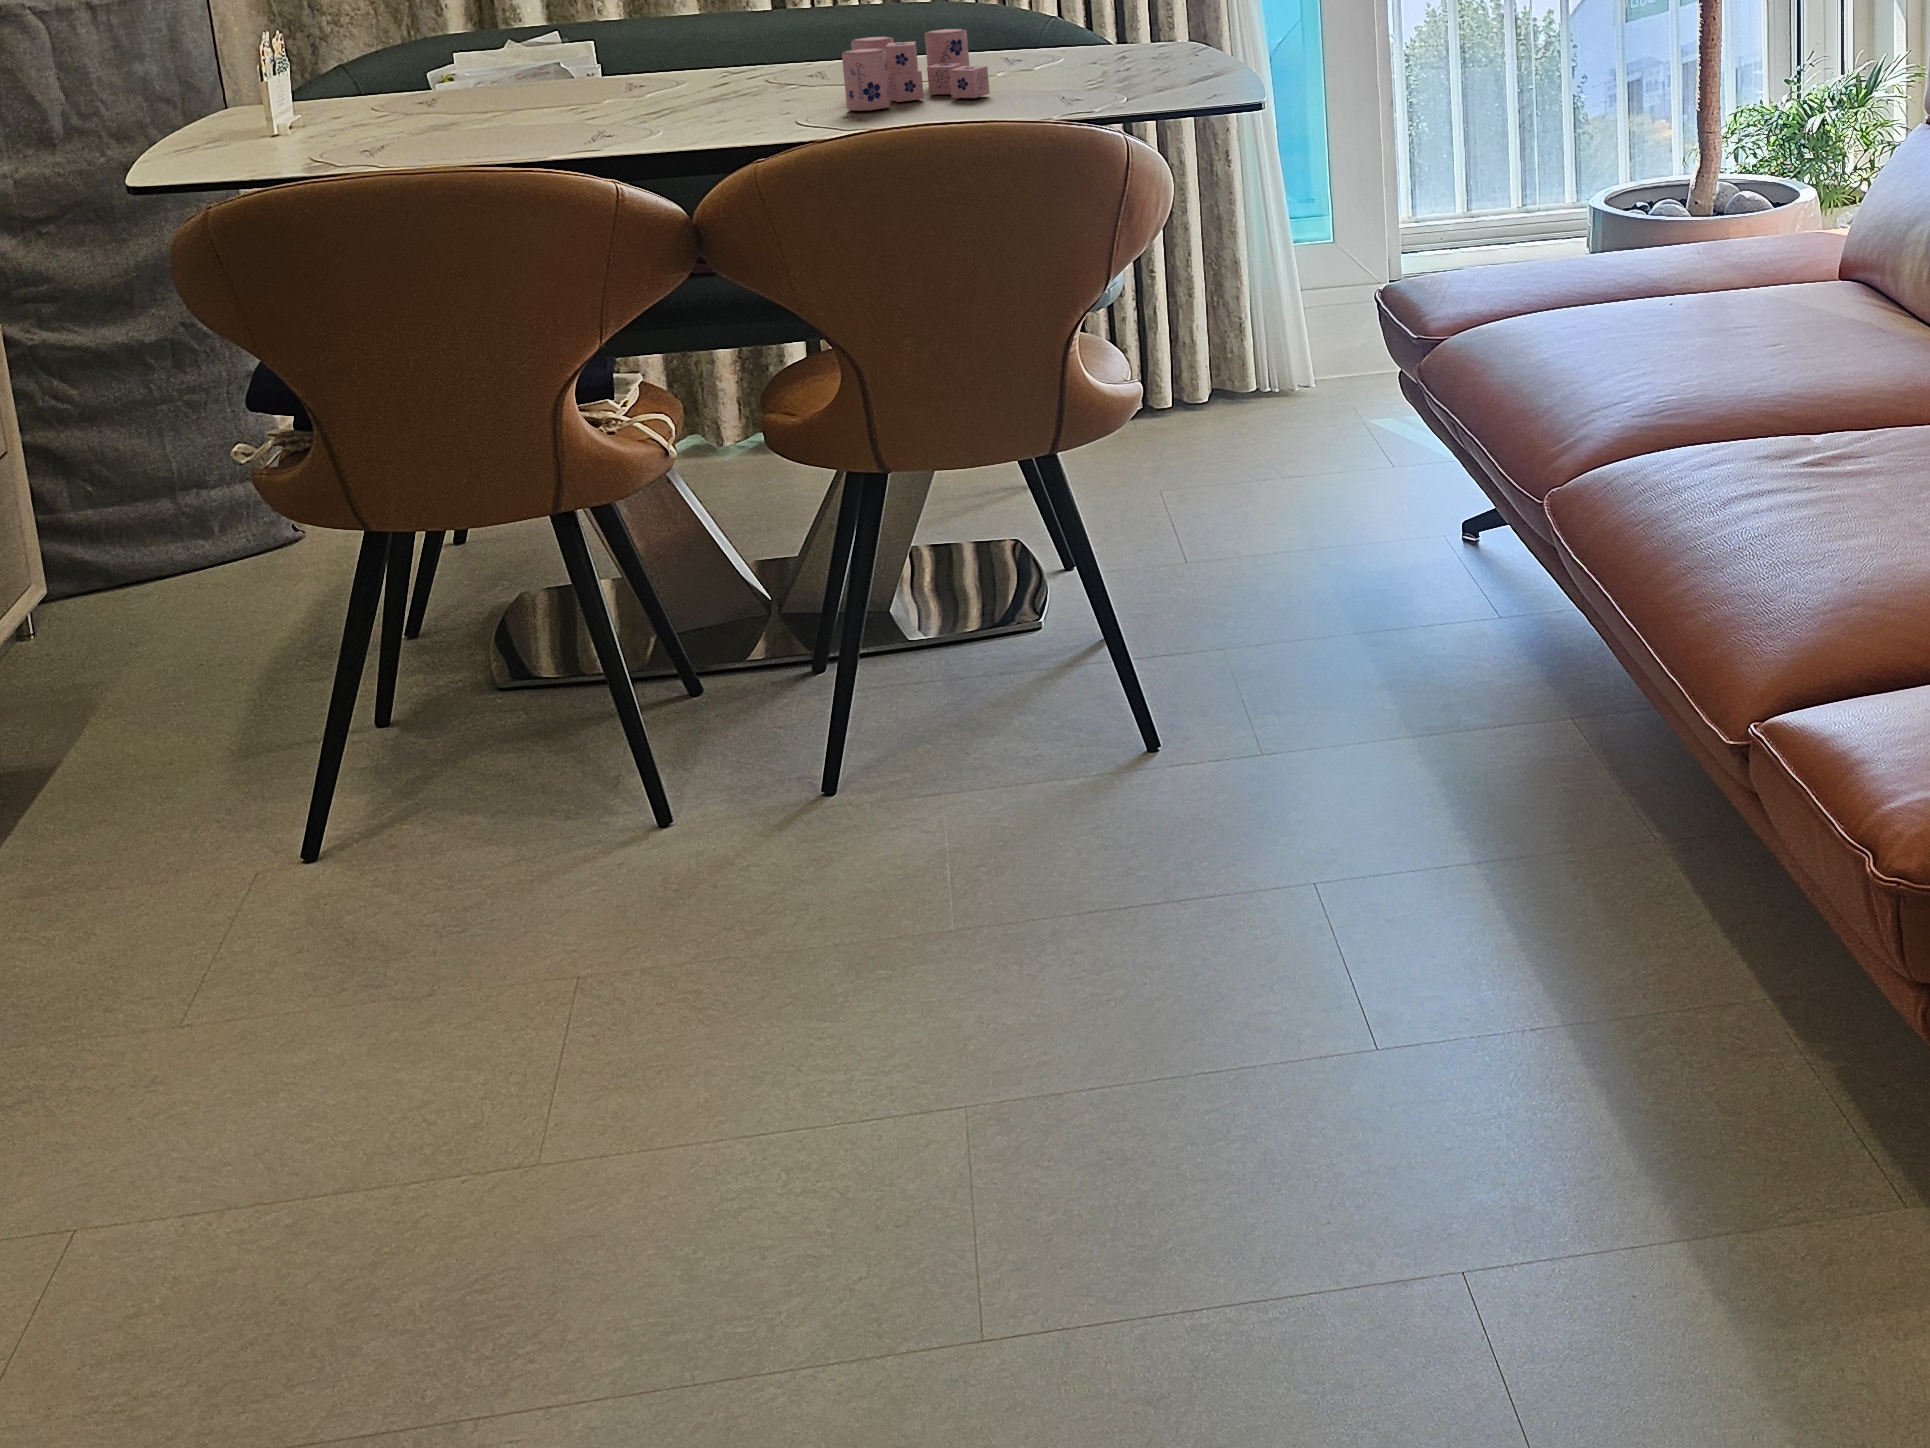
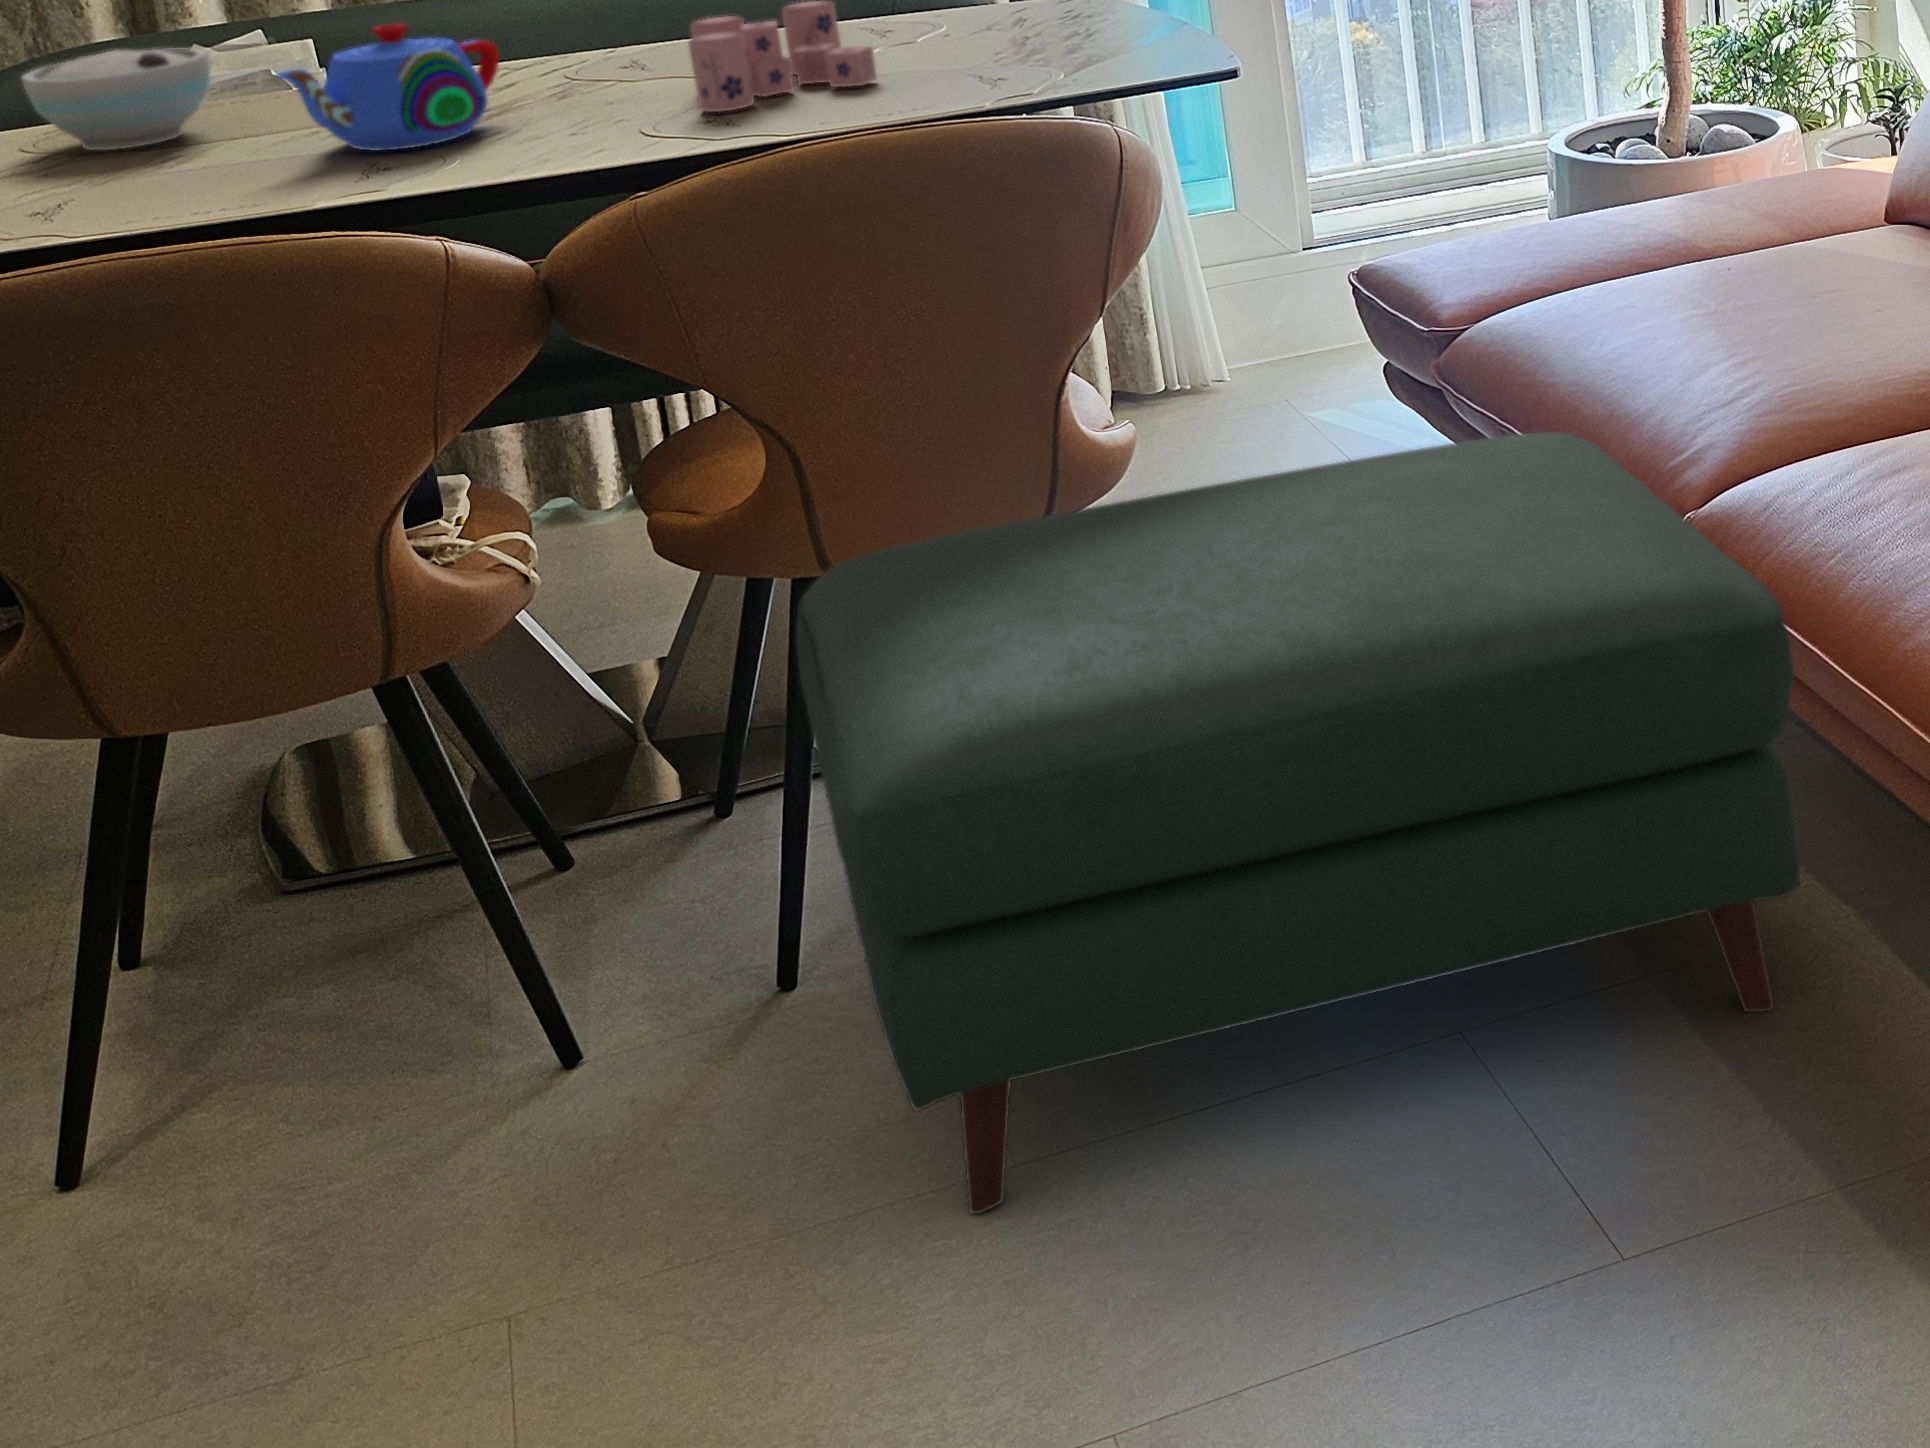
teapot: none [534,26,705,124] -> present [276,24,499,151]
bowl: none [365,38,499,112] -> present [22,48,210,150]
ottoman: none [828,414,1599,965] -> present [796,432,1800,1214]

